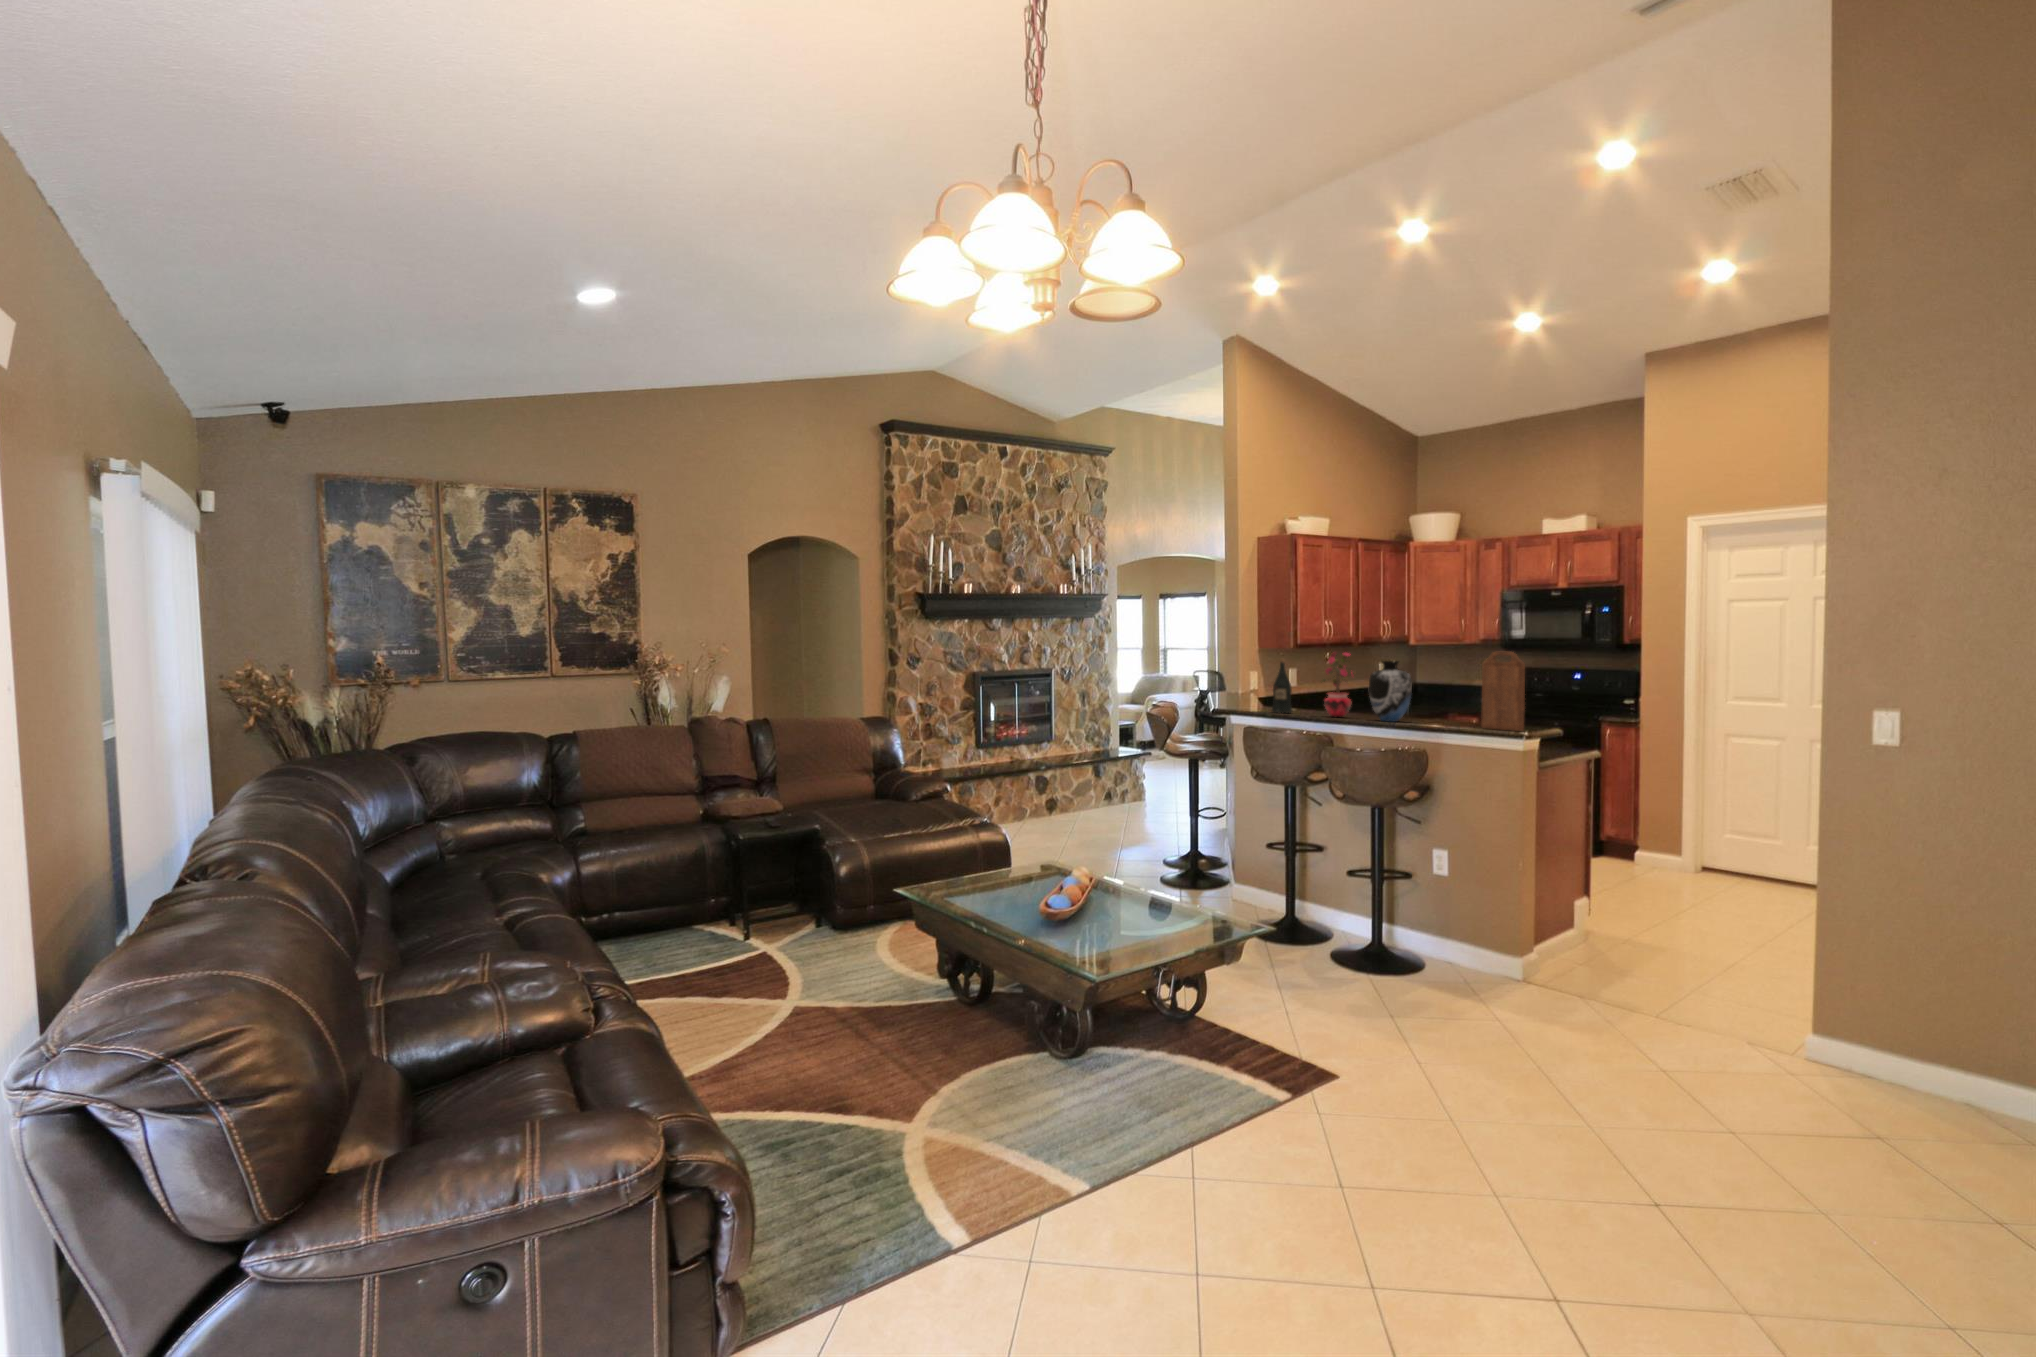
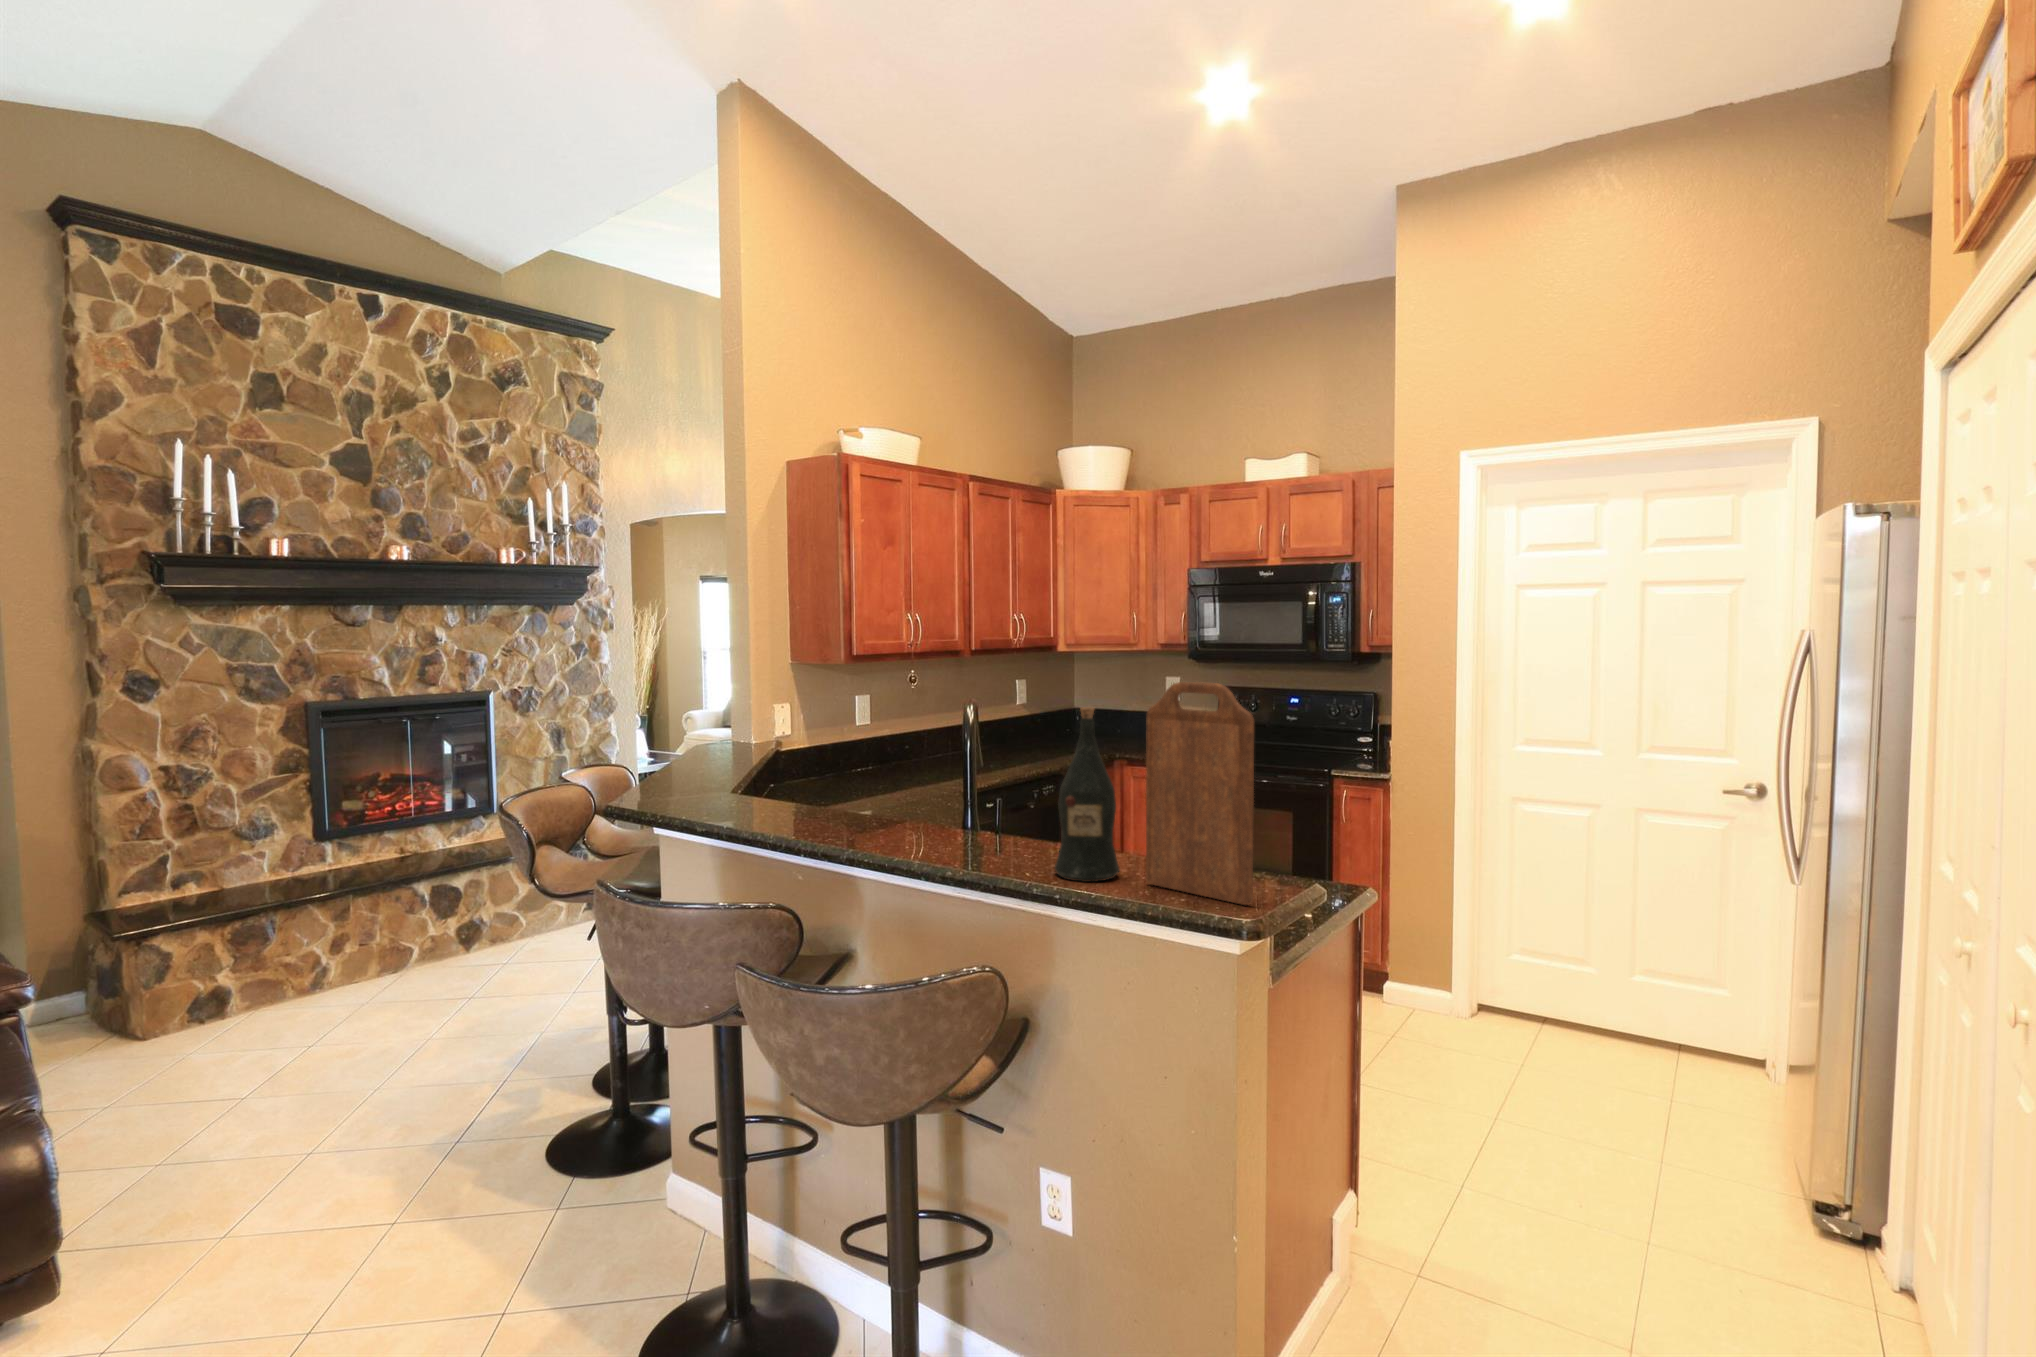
potted plant: present [1323,653,1353,717] -> none [800,672,883,829]
wine bottle: present [1272,659,1292,713] -> present [1055,707,1120,882]
vase: present [1369,661,1412,722] -> none [897,698,995,848]

